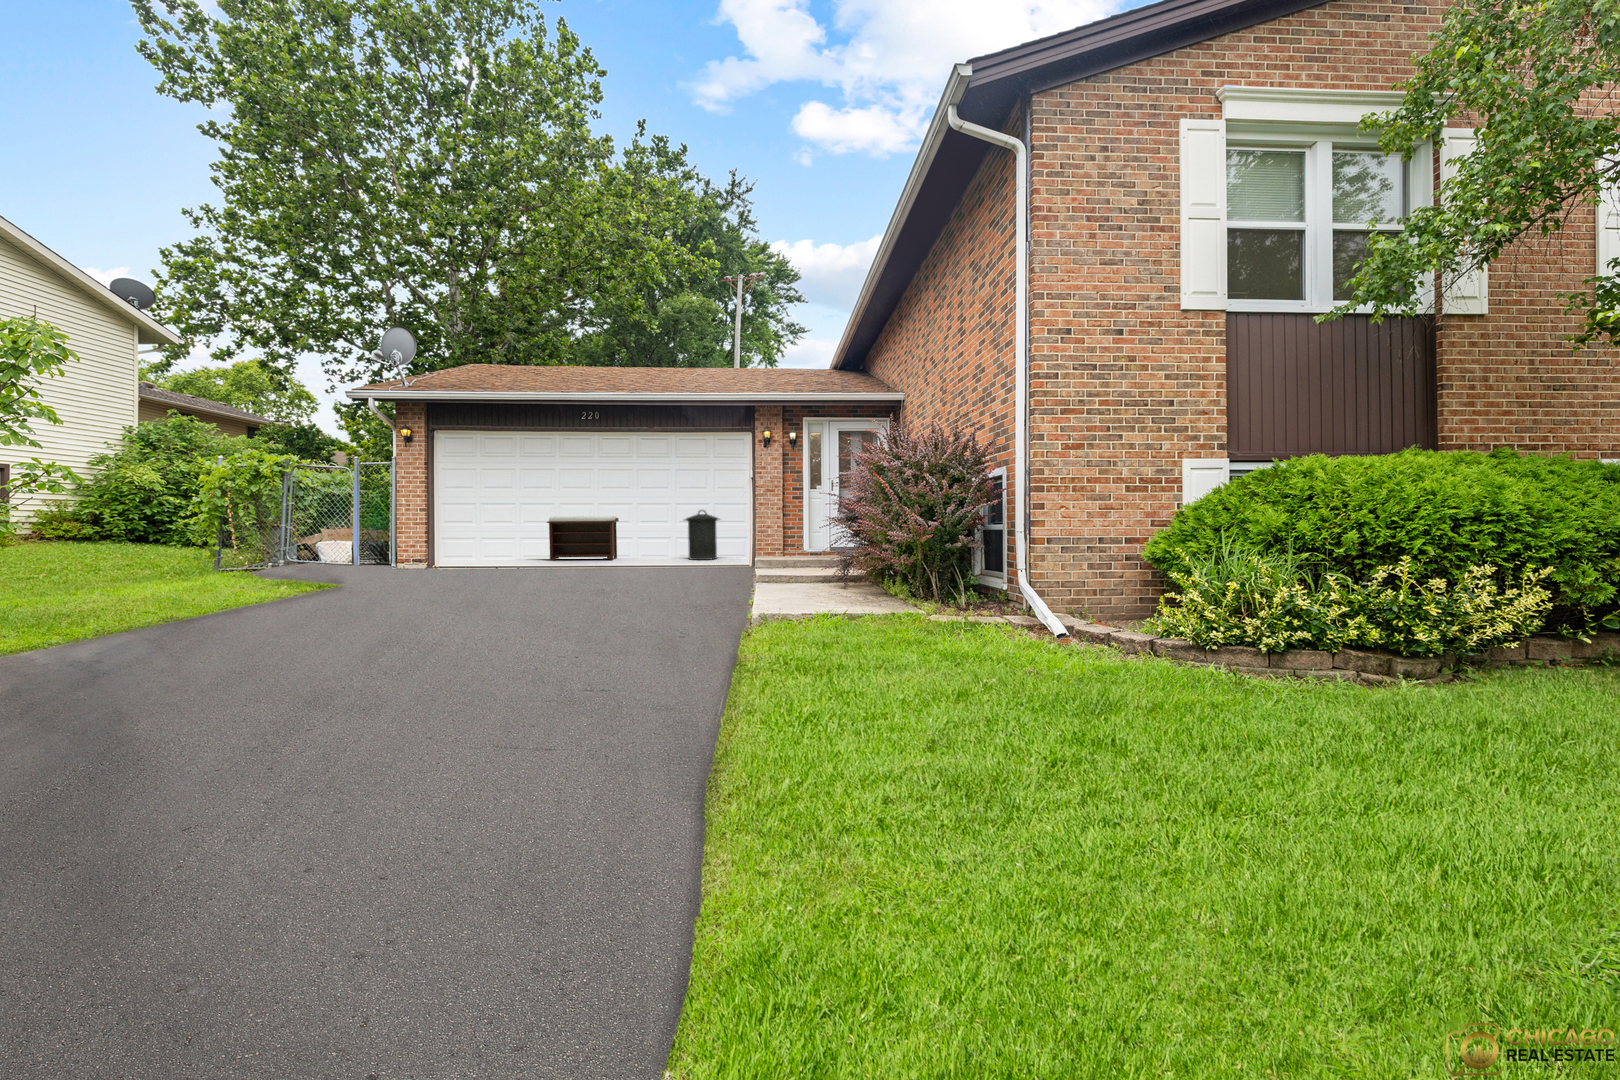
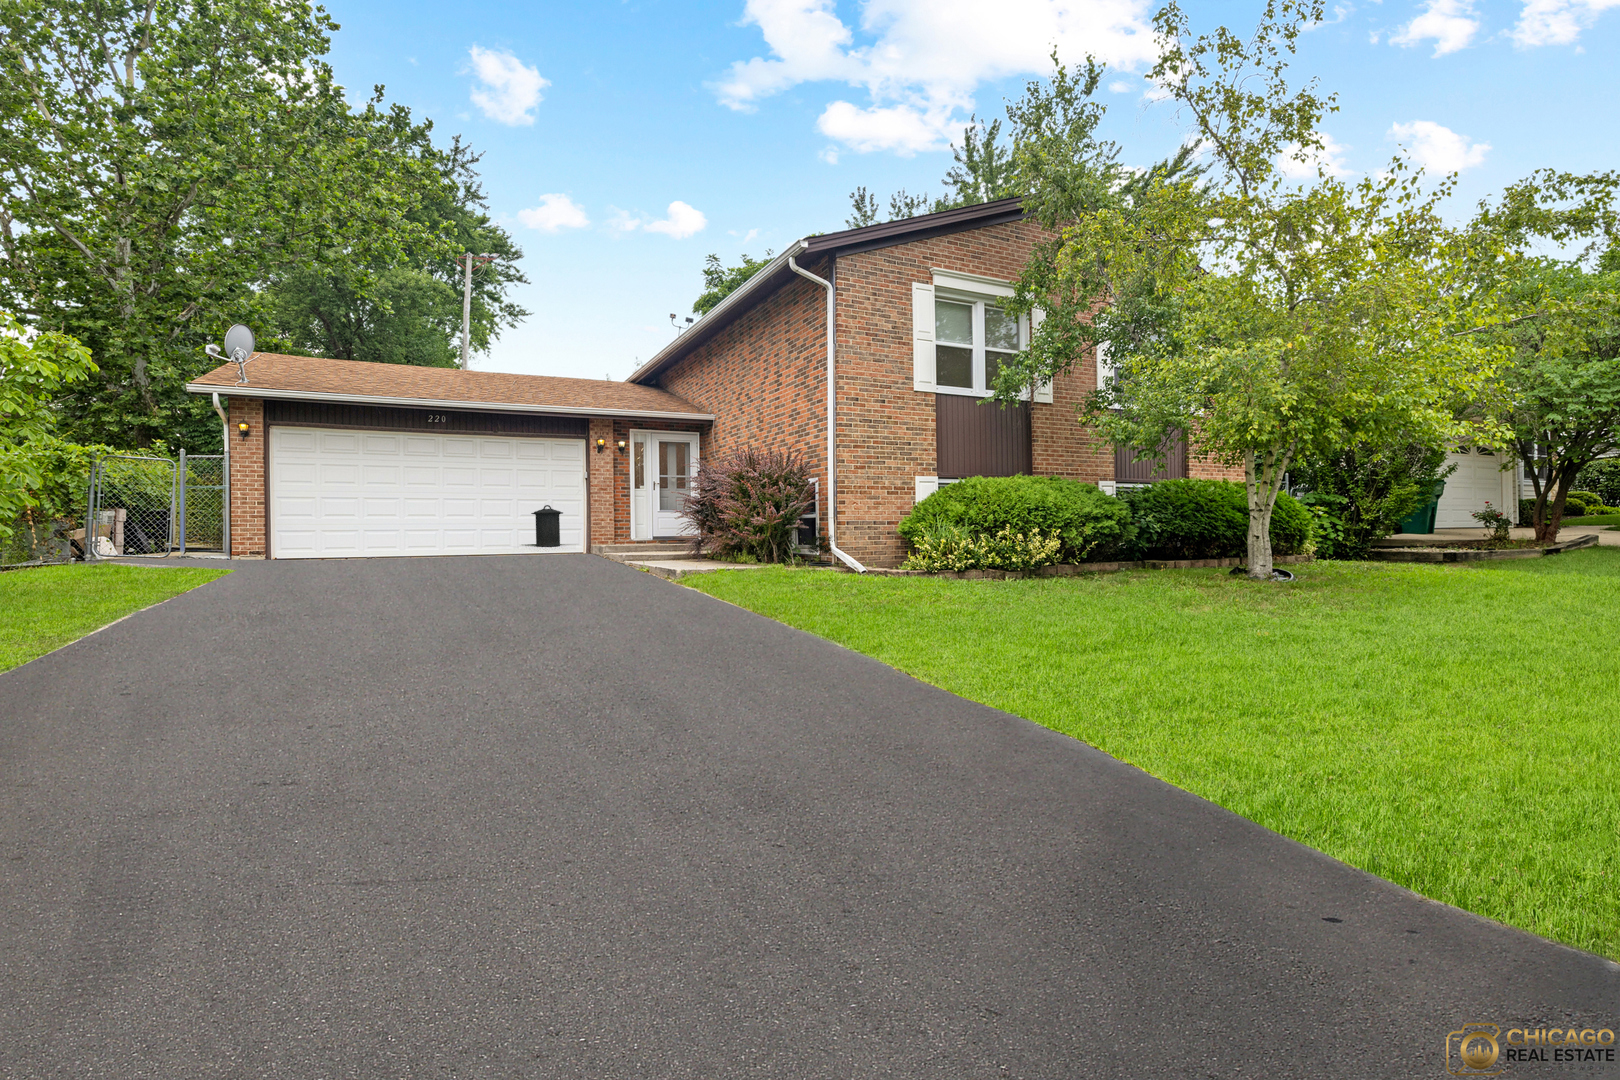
bench: present [547,516,619,561] -> none [413,511,474,550]
potted tree: none [968,541,1020,617] -> present [806,524,832,566]

